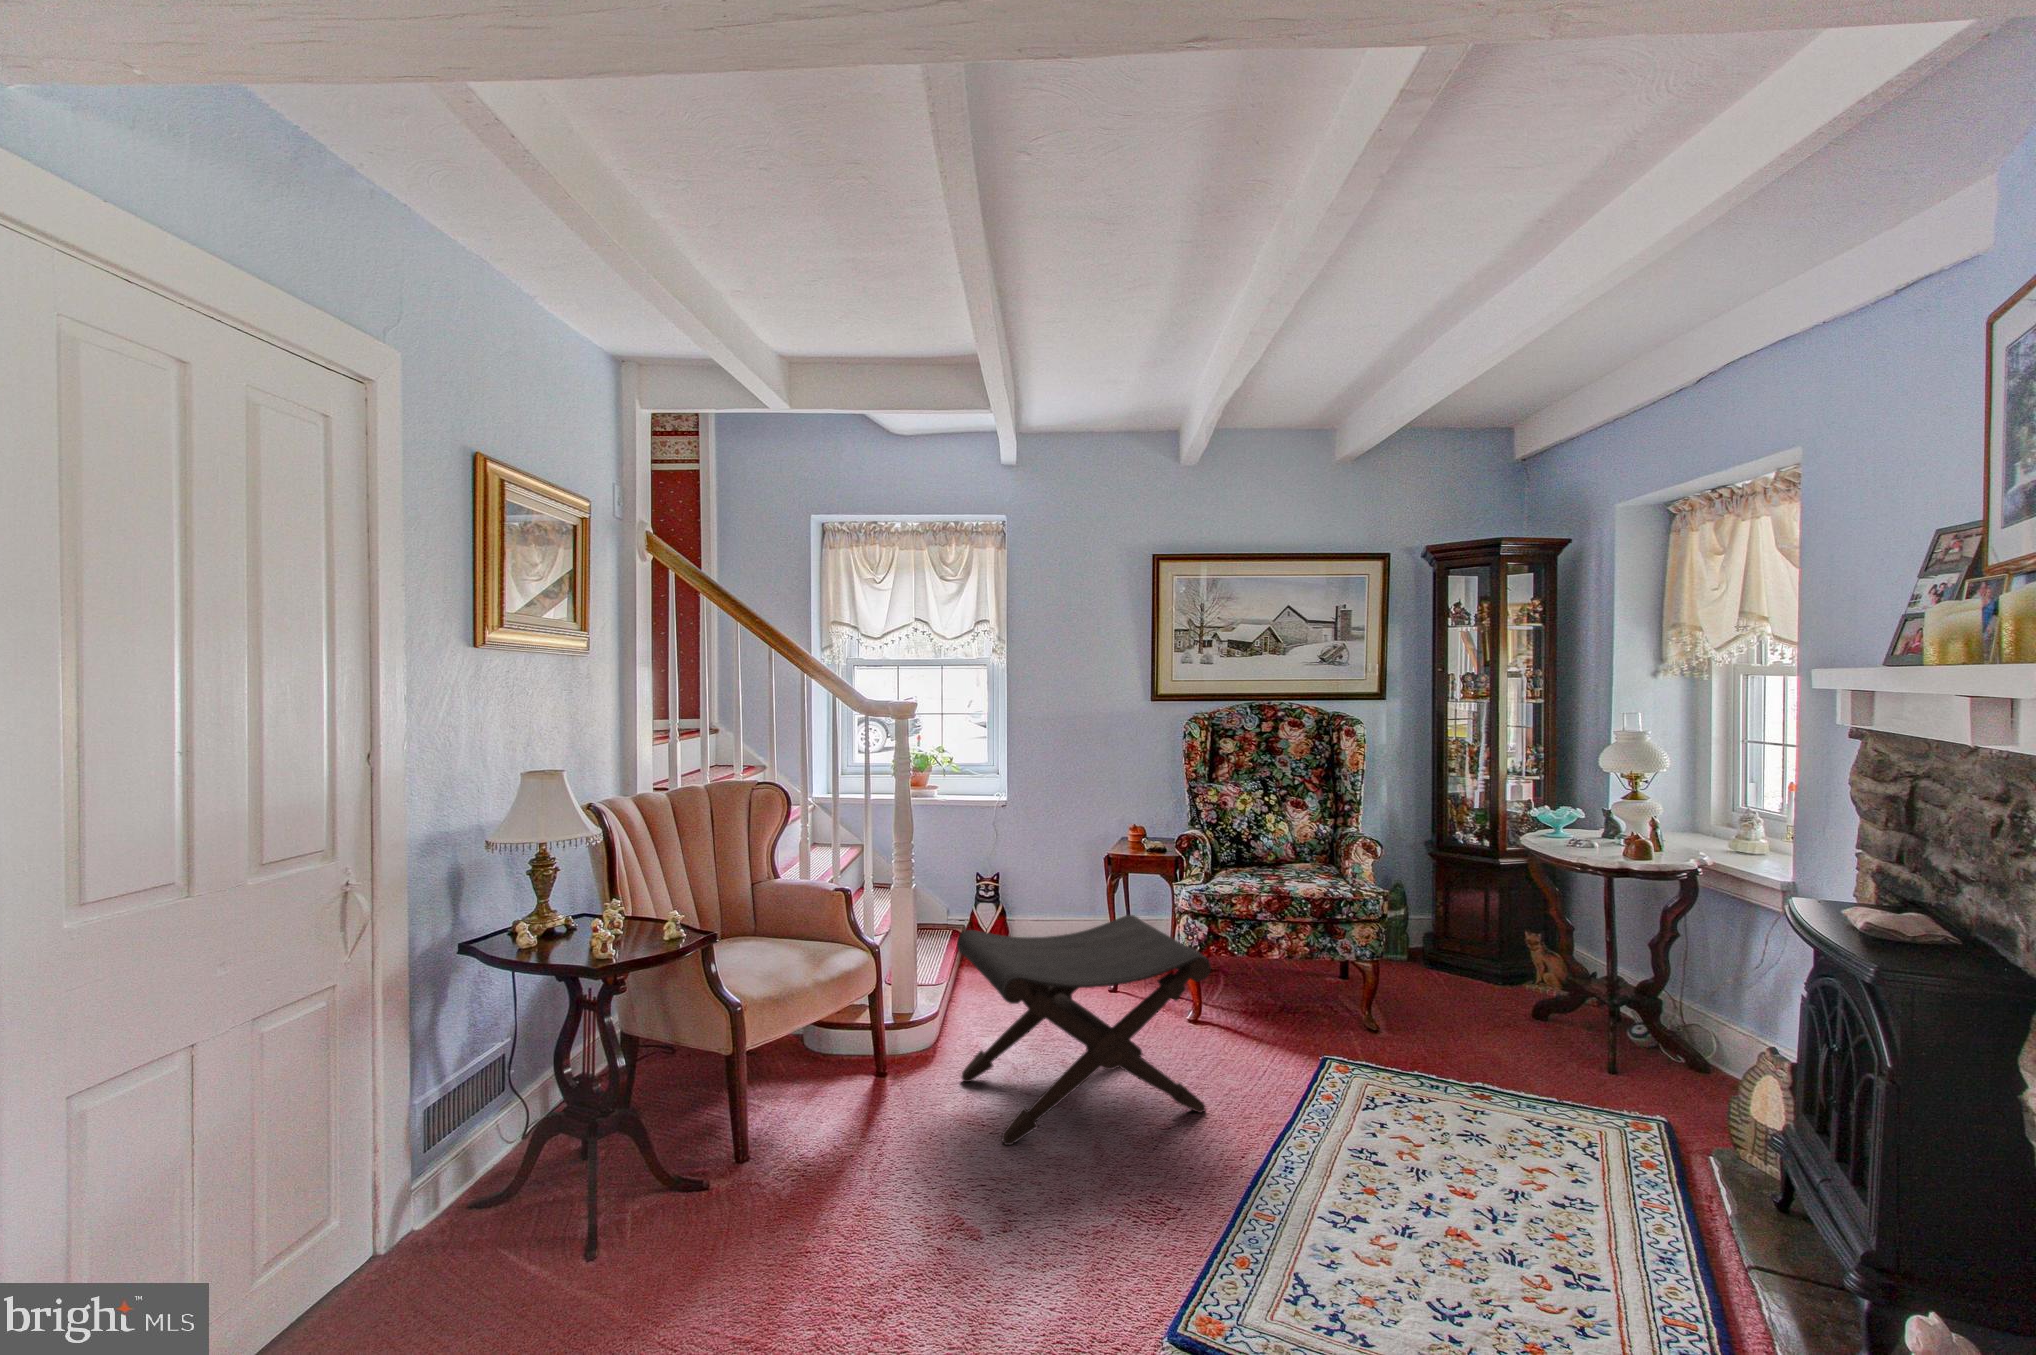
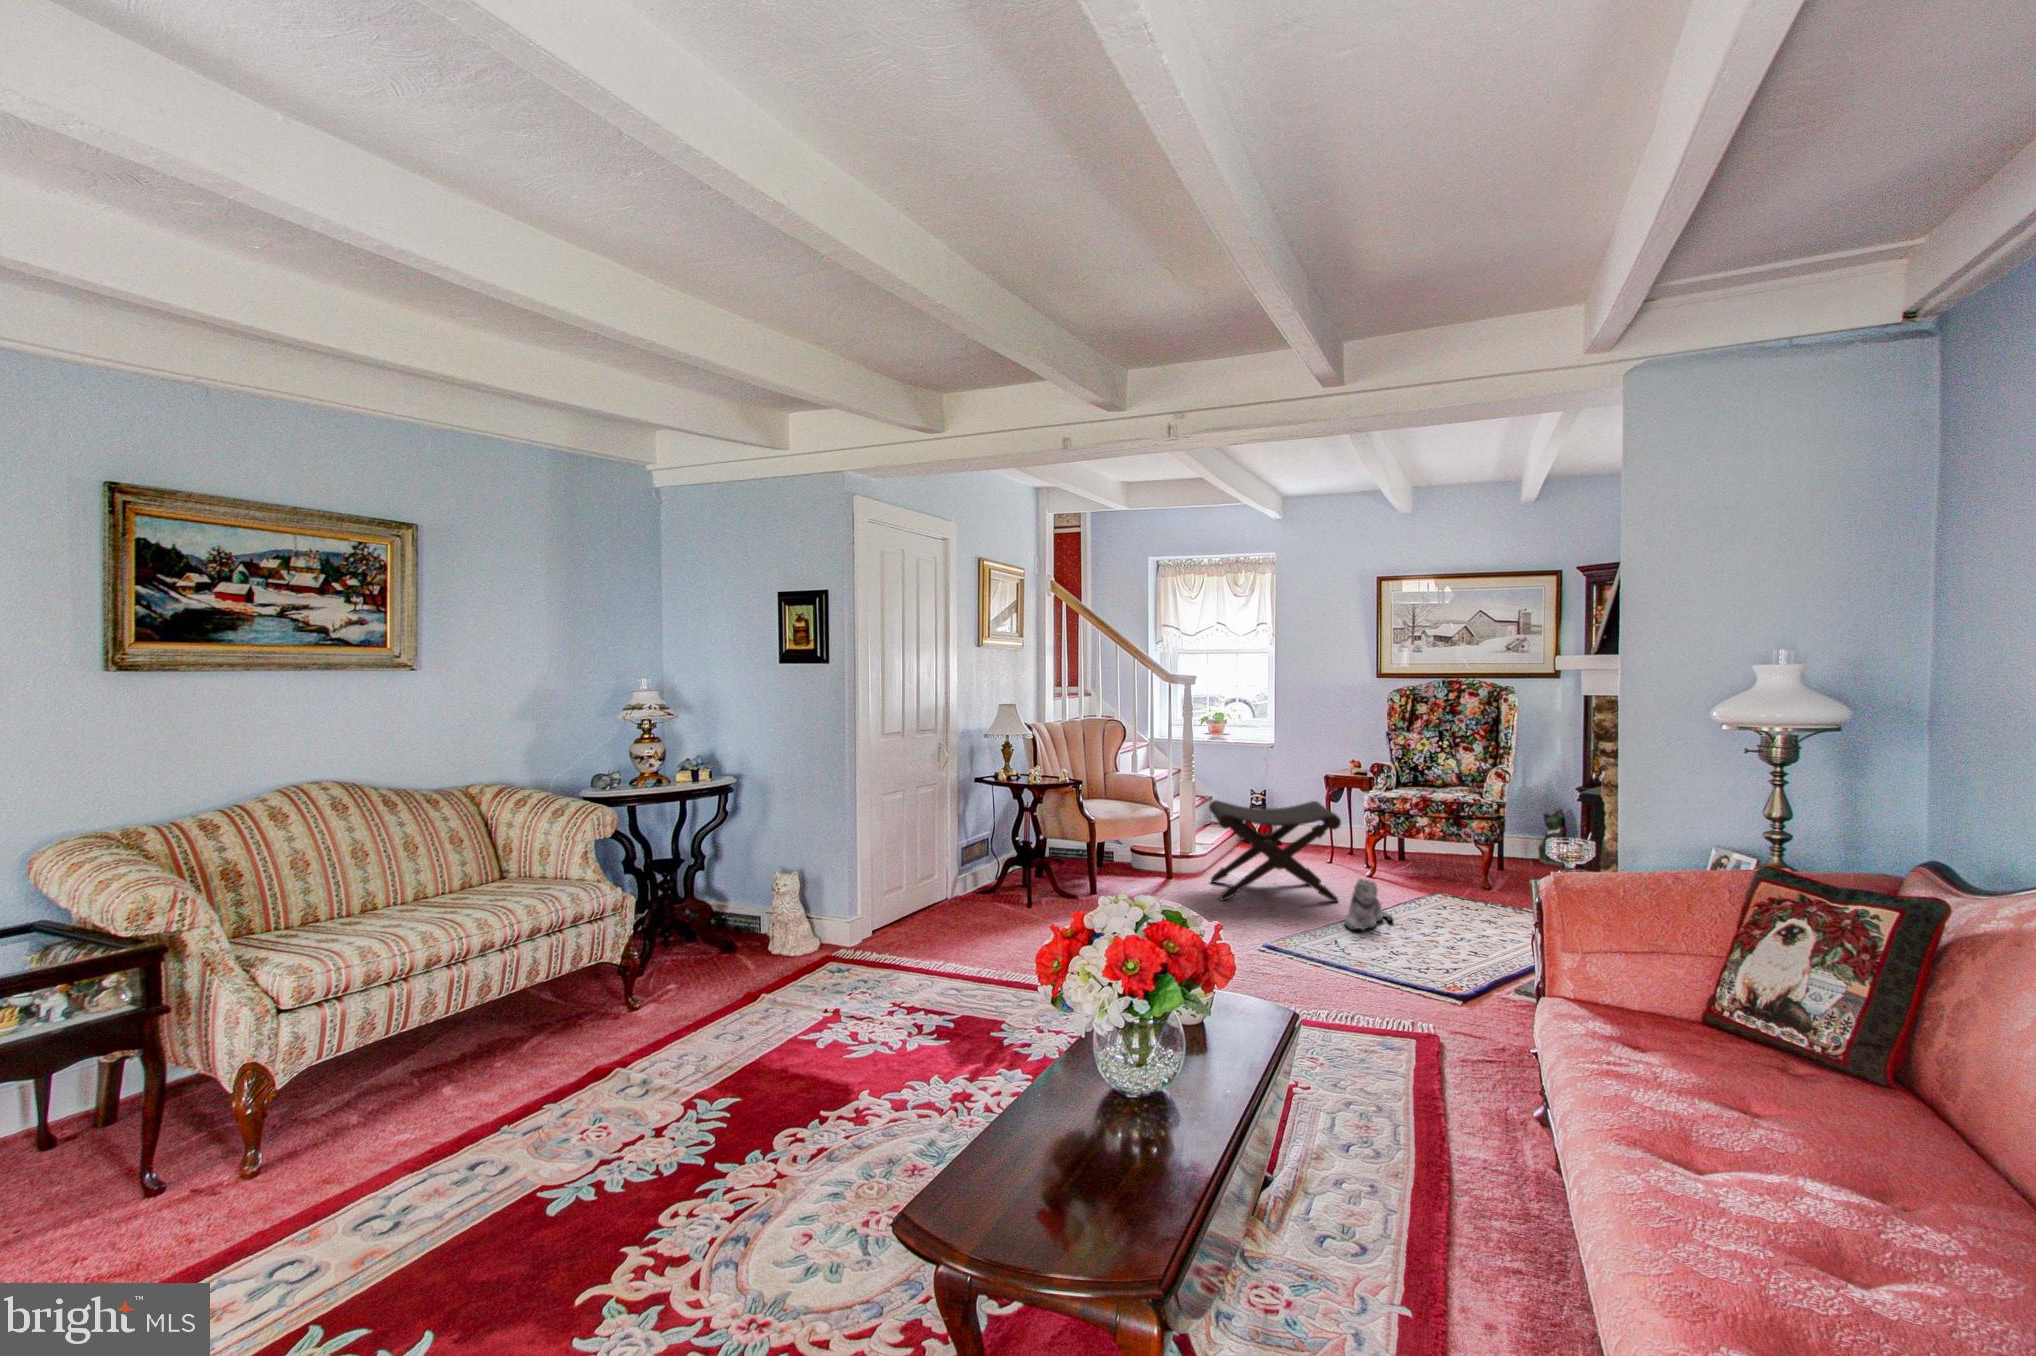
plush toy: none [1257,1097,1347,1221] -> present [1345,879,1393,931]

